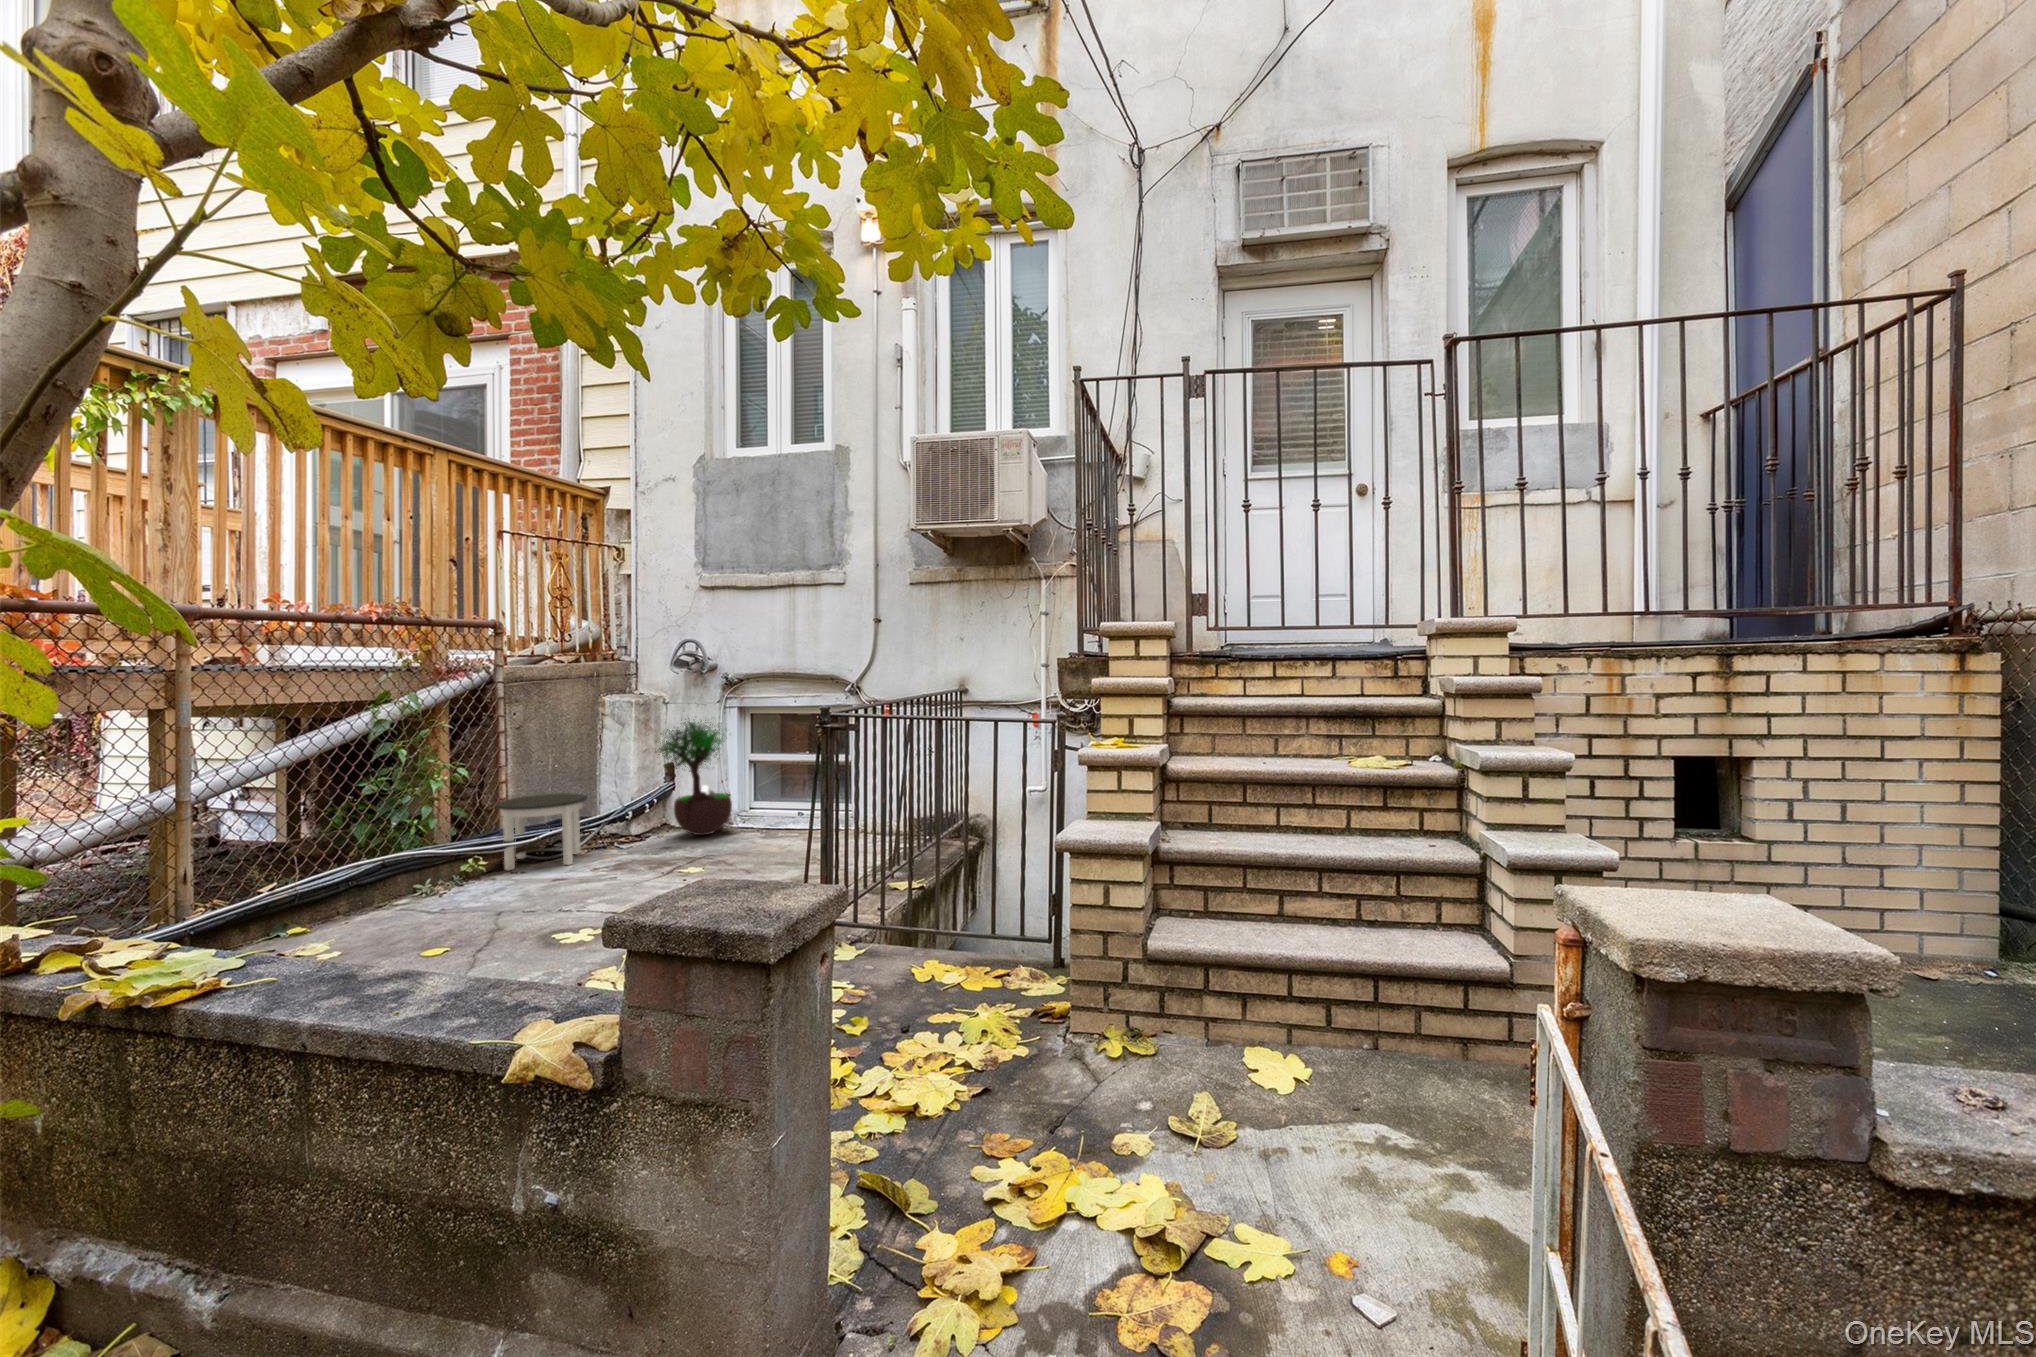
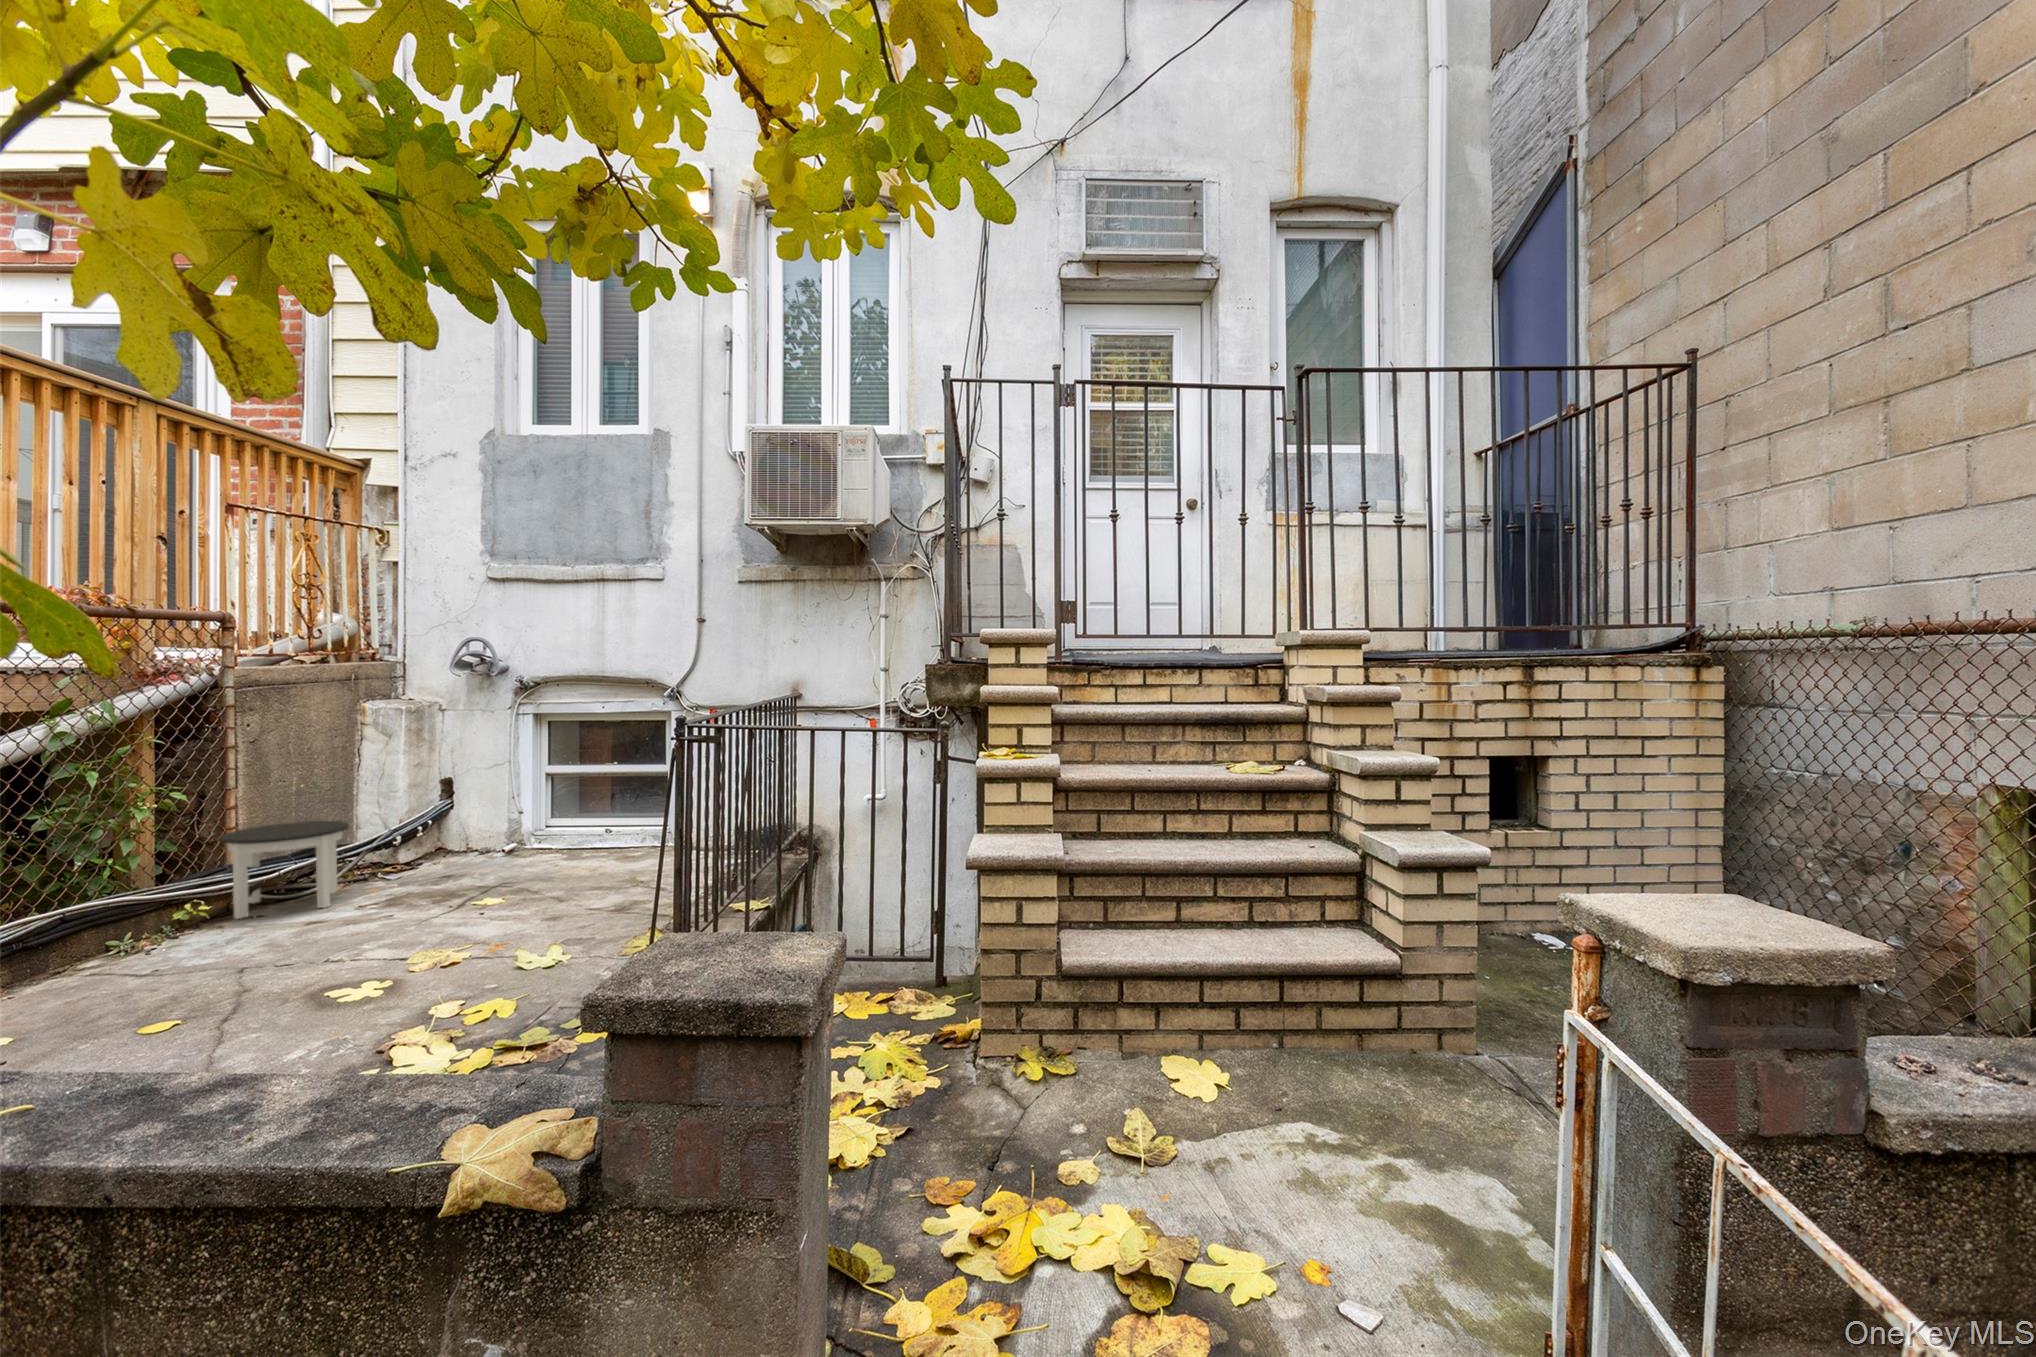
potted tree: present [655,718,732,835] -> none [435,718,536,864]

